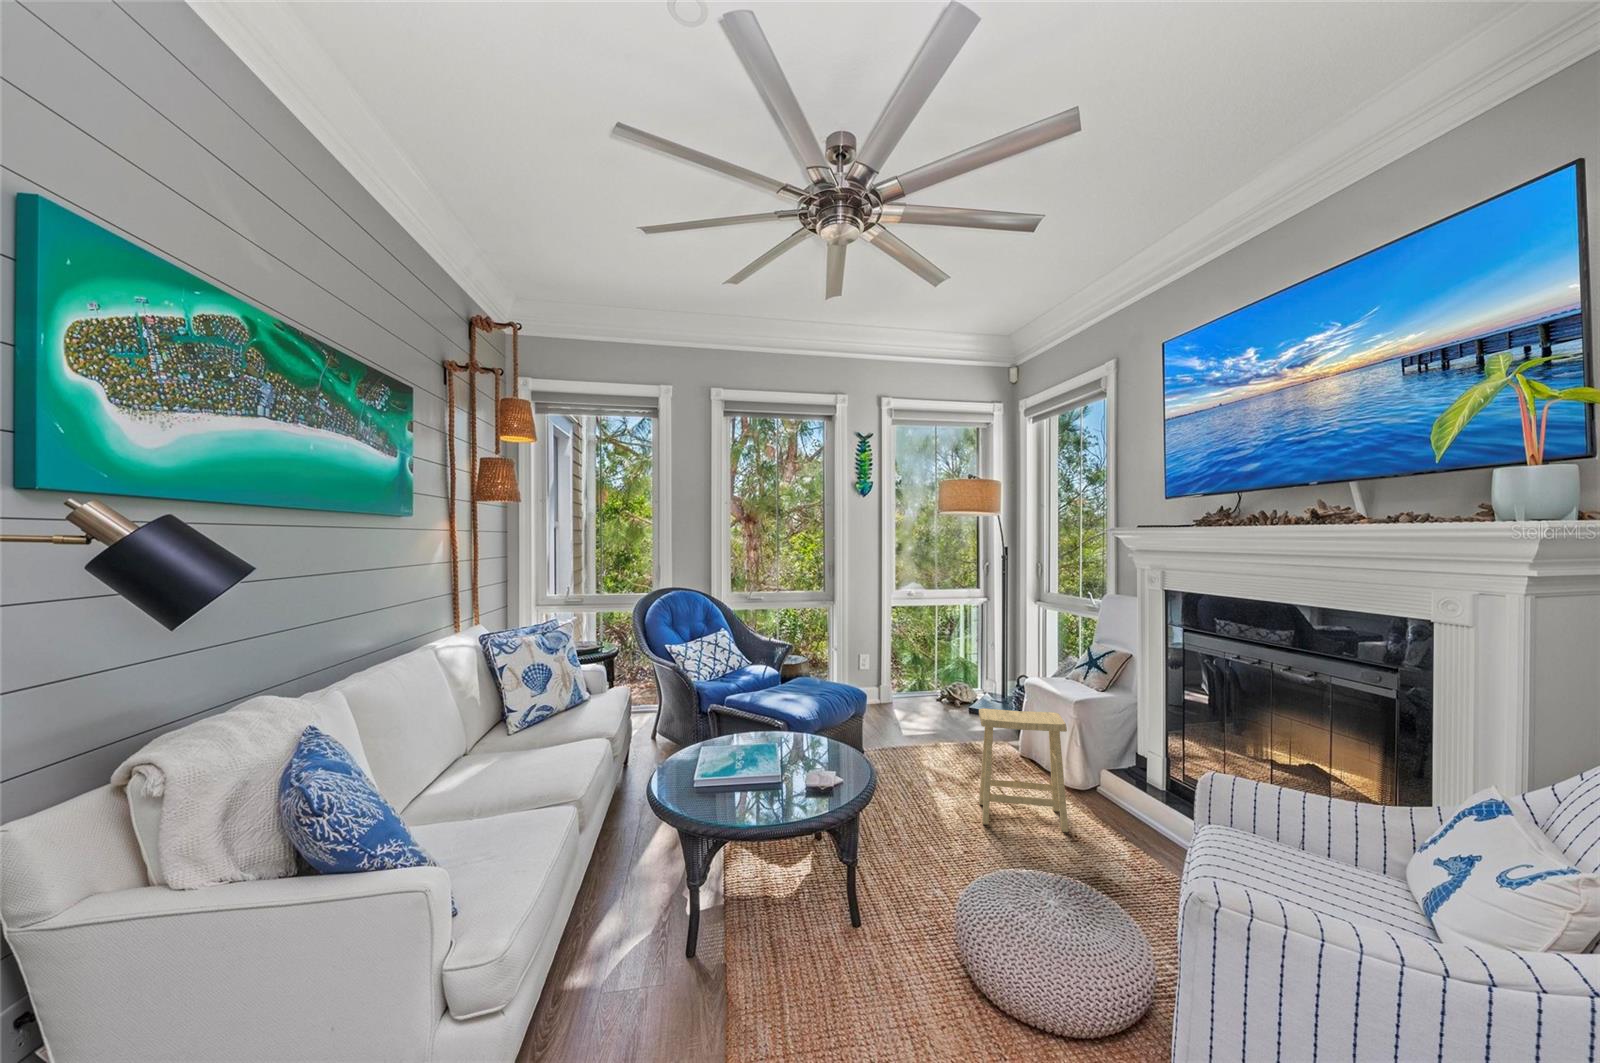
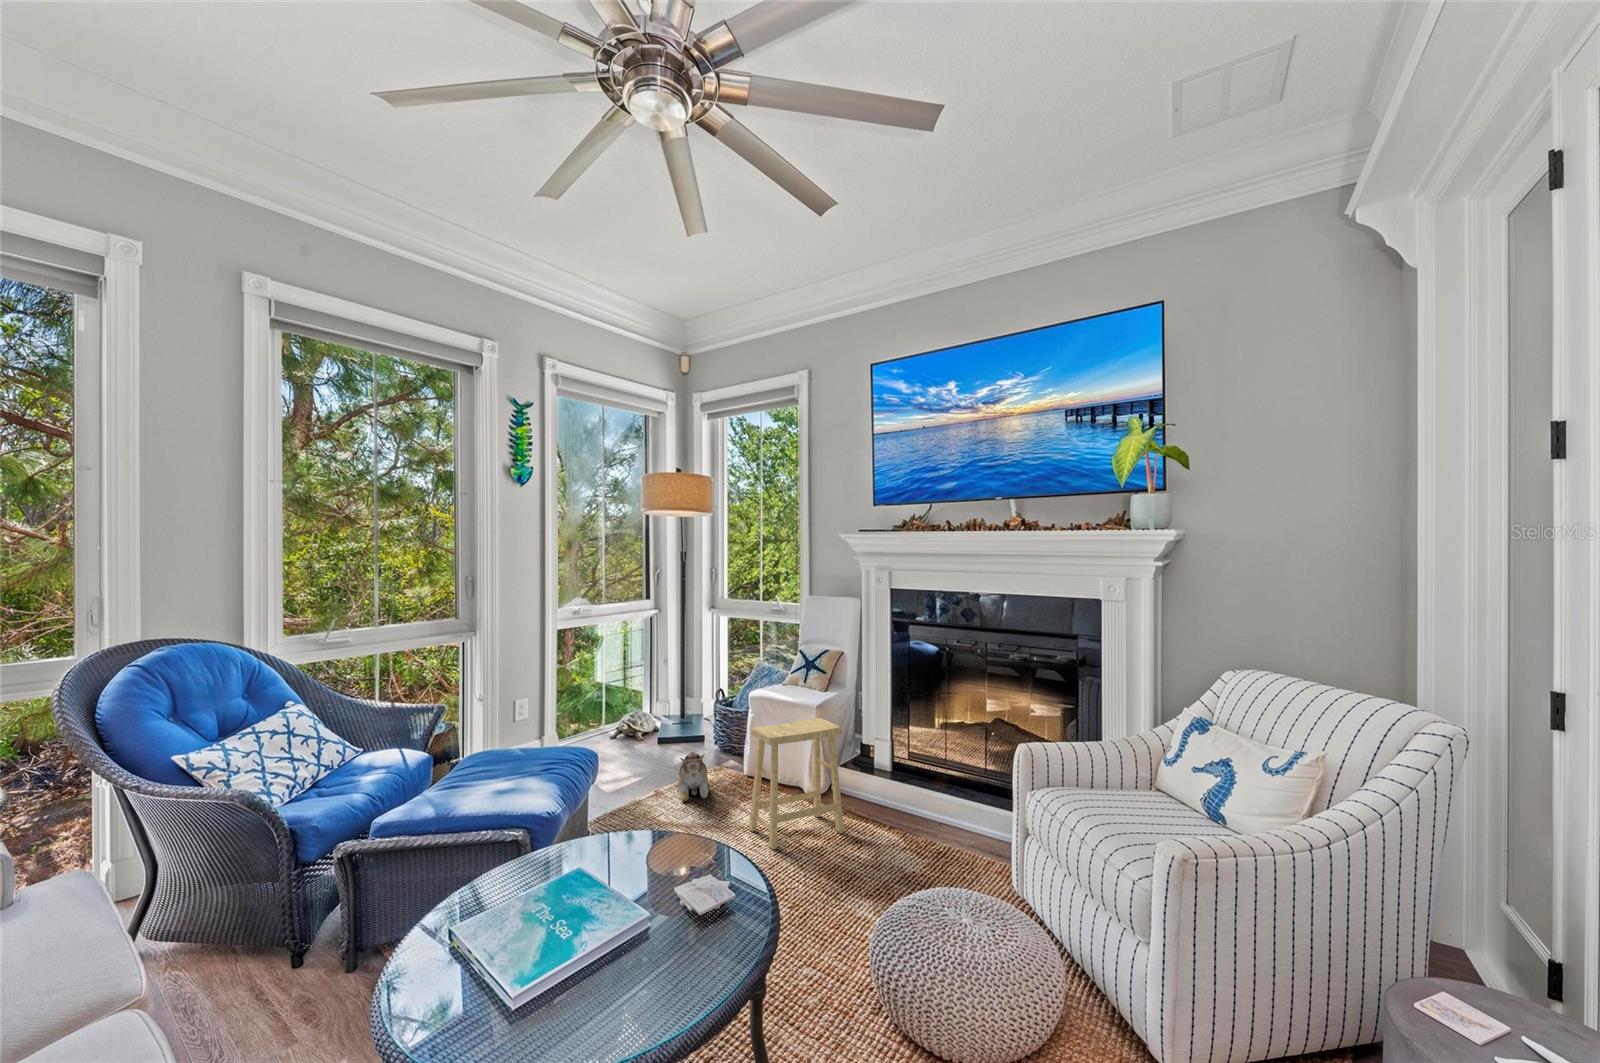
plush toy: none [939,722,977,767] -> present [679,752,709,801]

